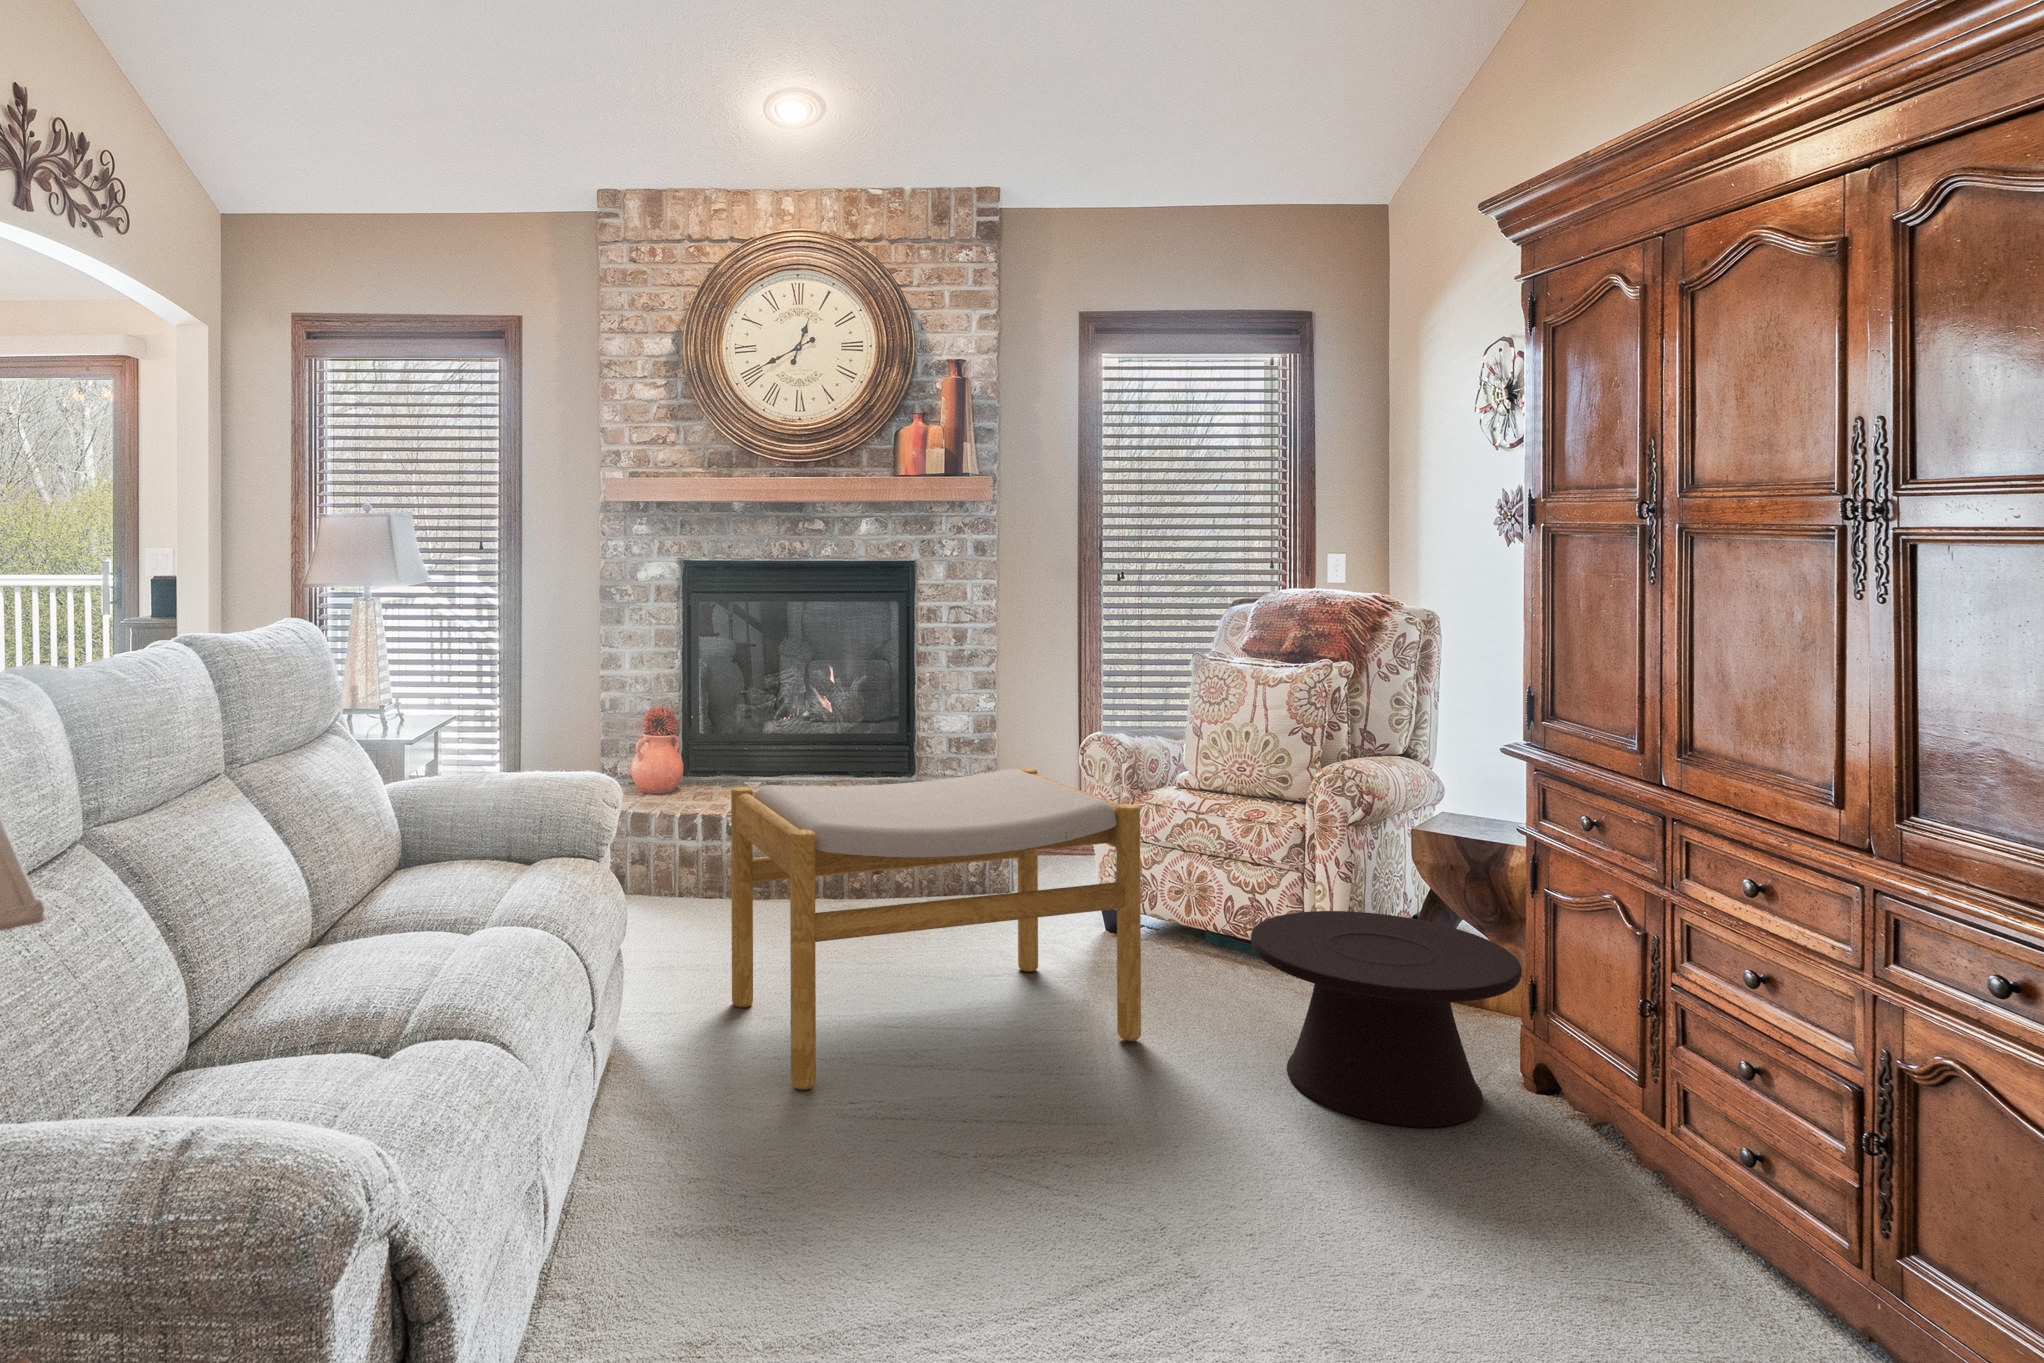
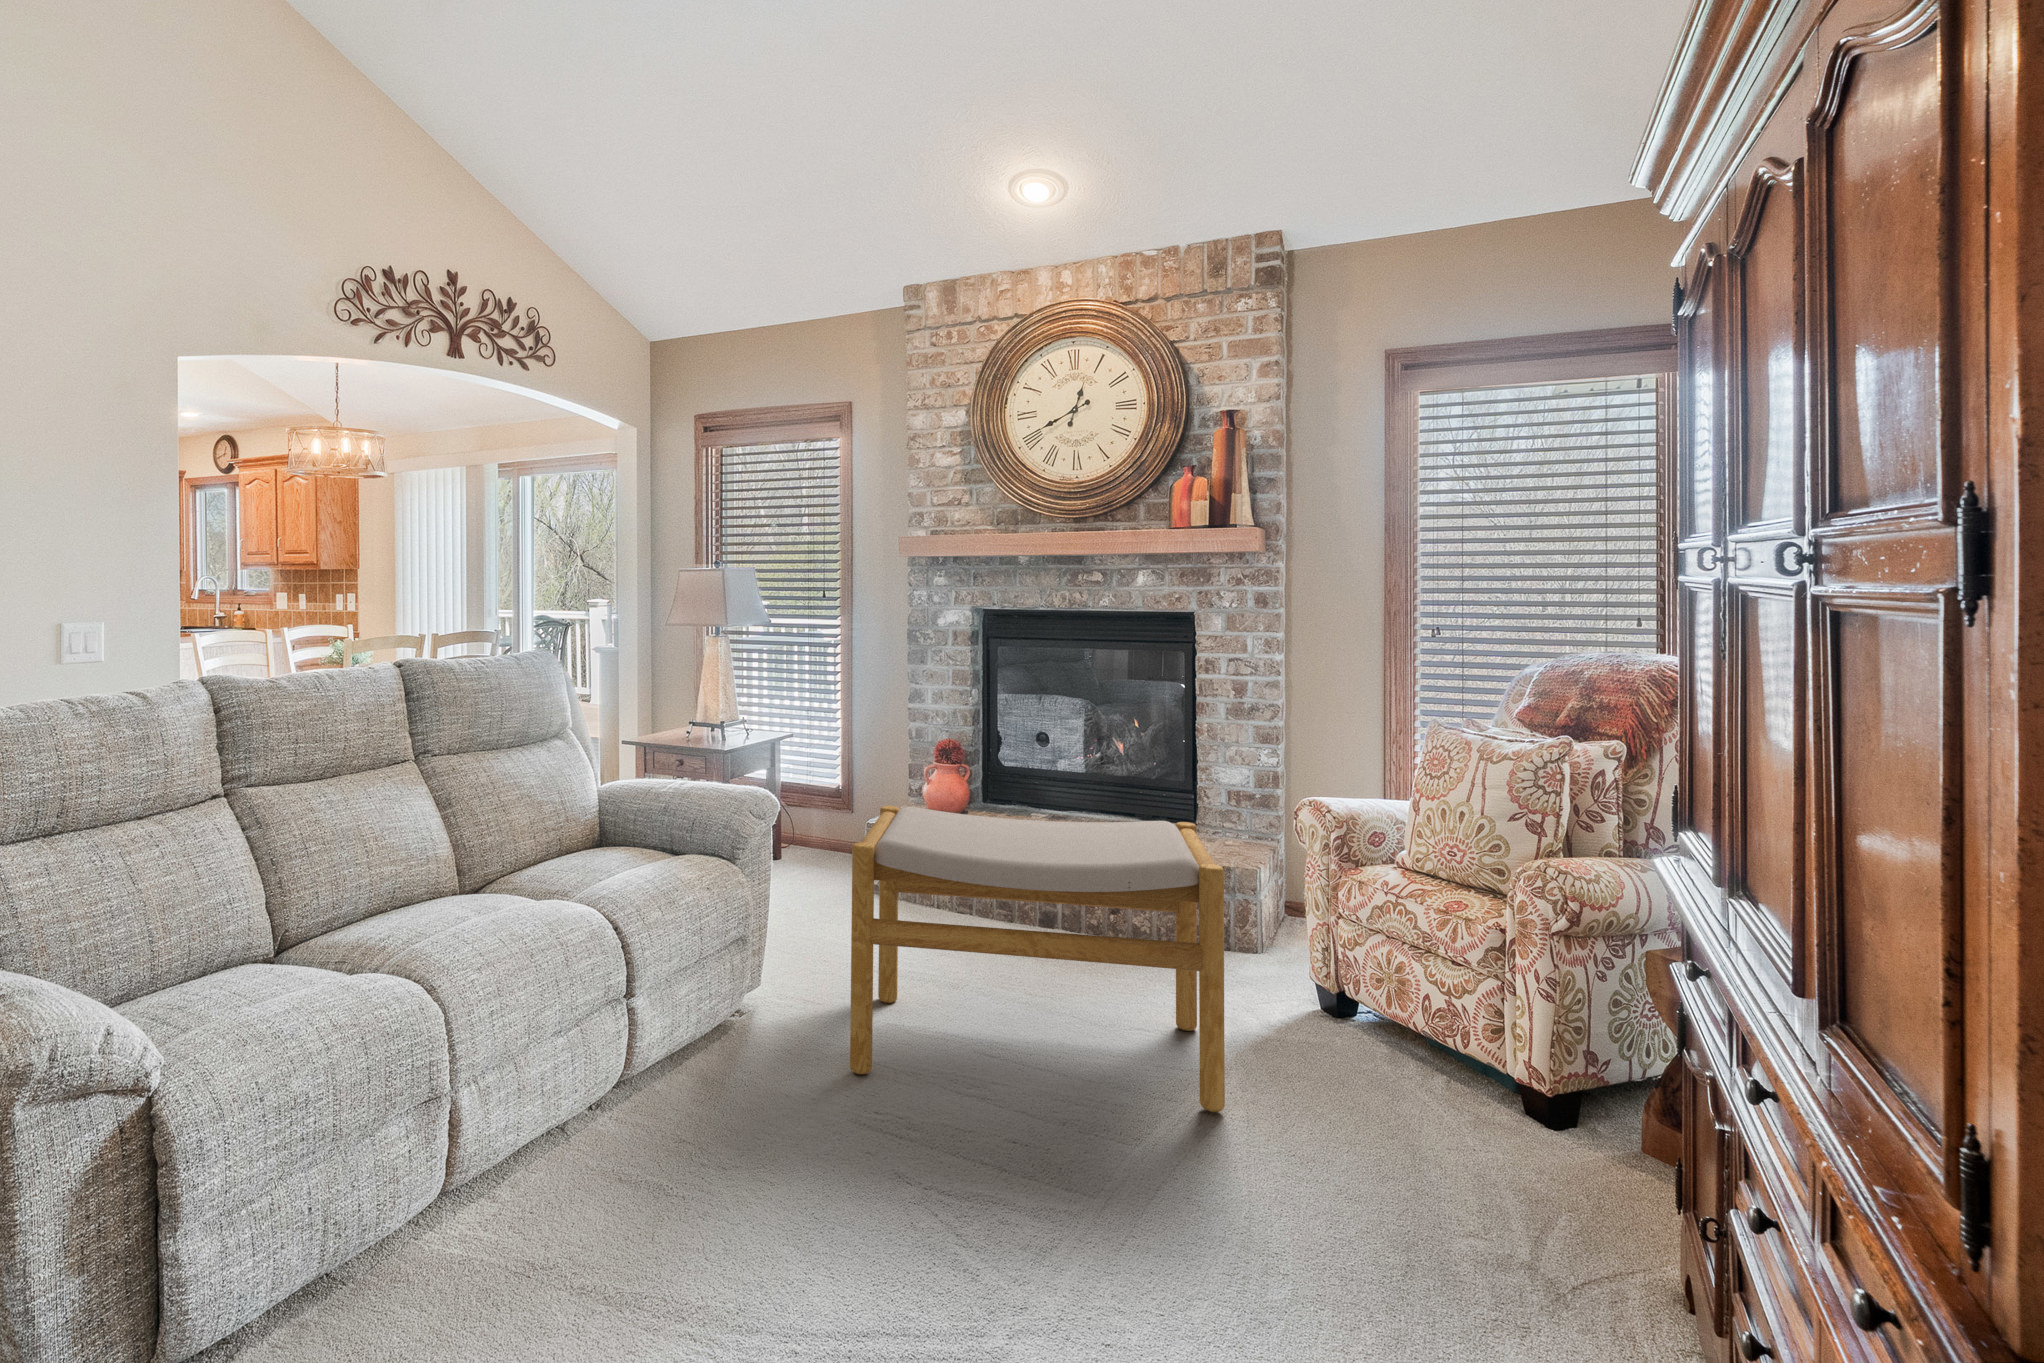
side table: present [1251,911,1522,1127] -> none [1303,1012,1626,1284]

